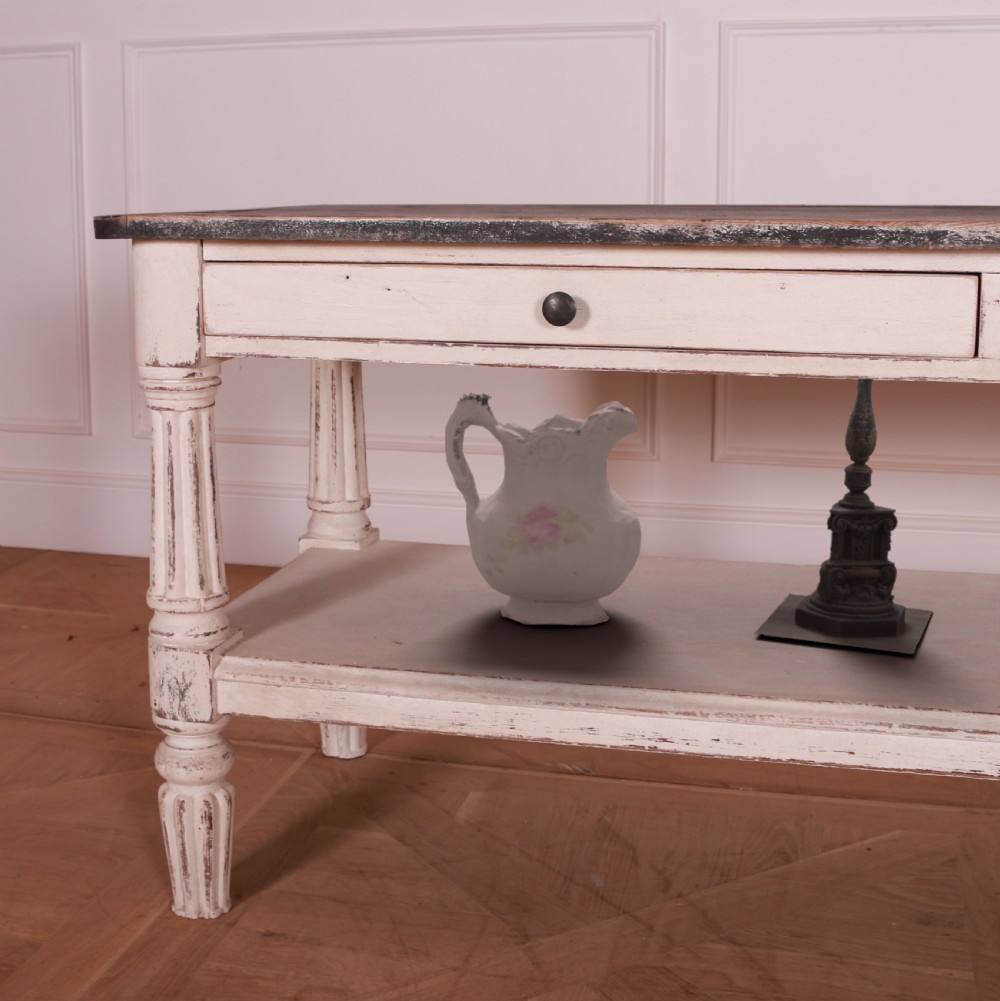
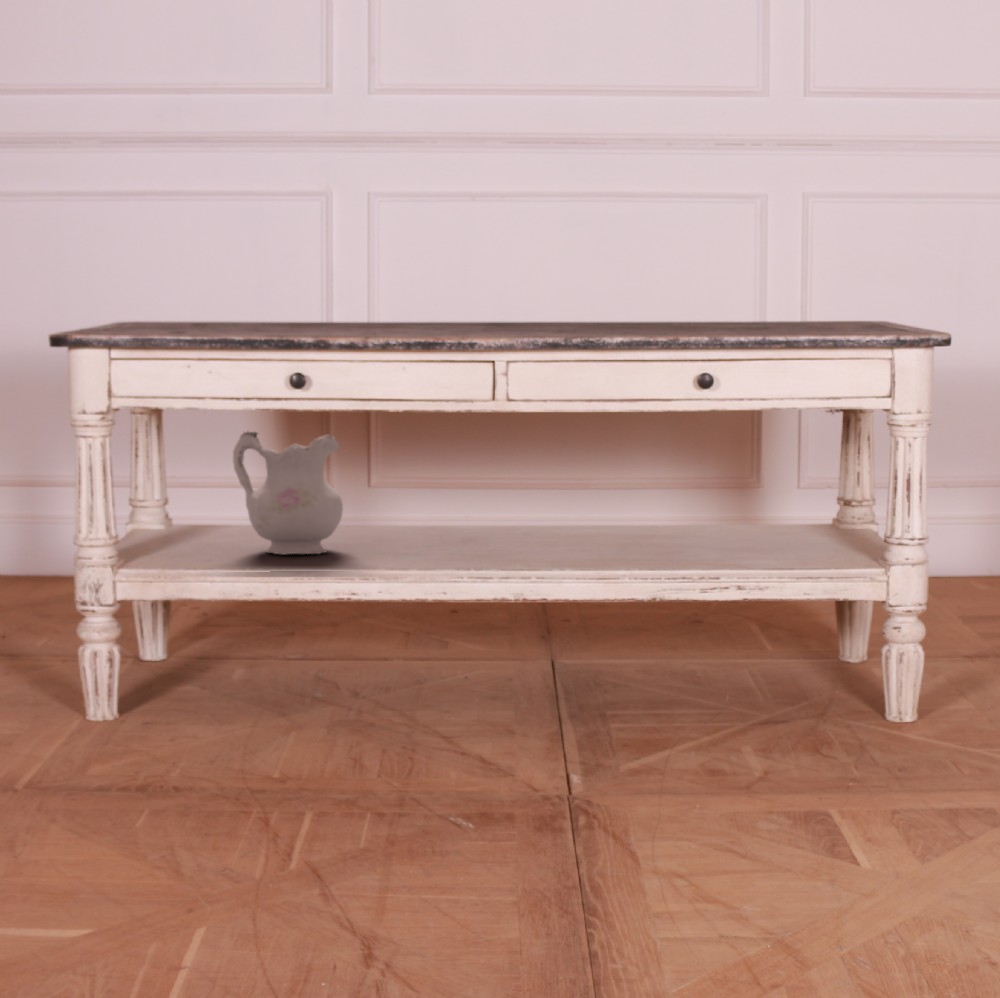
candle holder: present [755,379,932,654] -> none [404,380,499,556]

